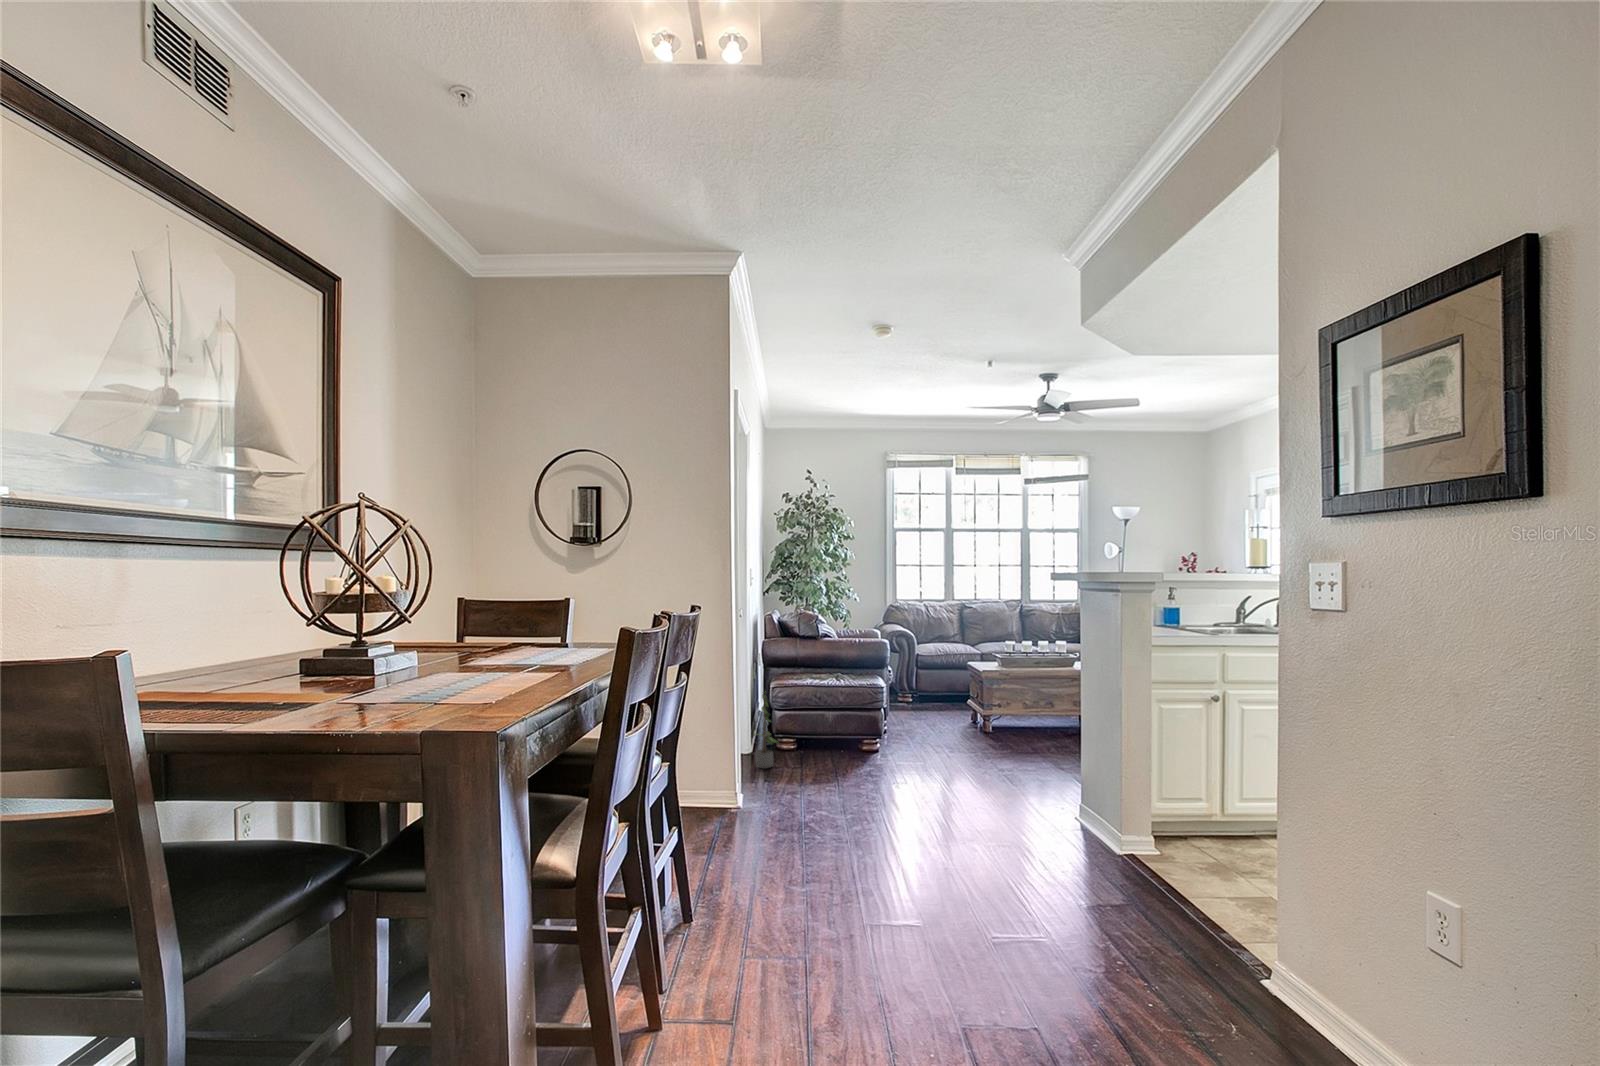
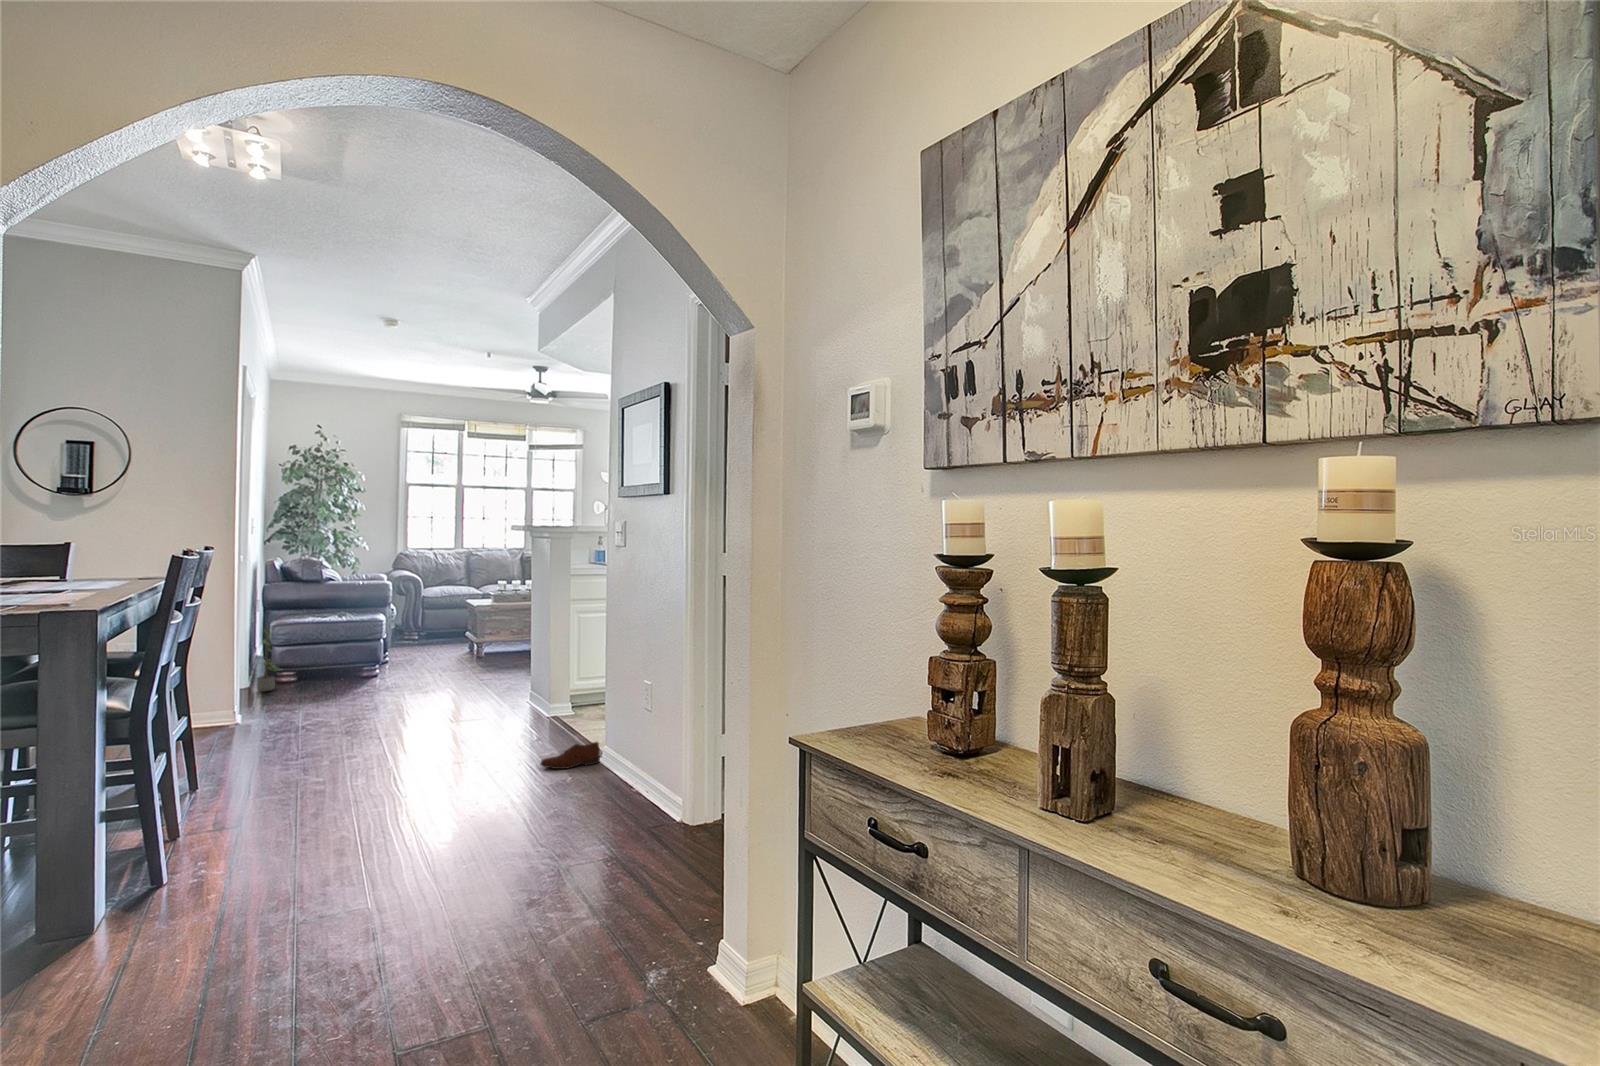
shoe: none [1185,980,1303,1033] -> present [541,742,600,769]

